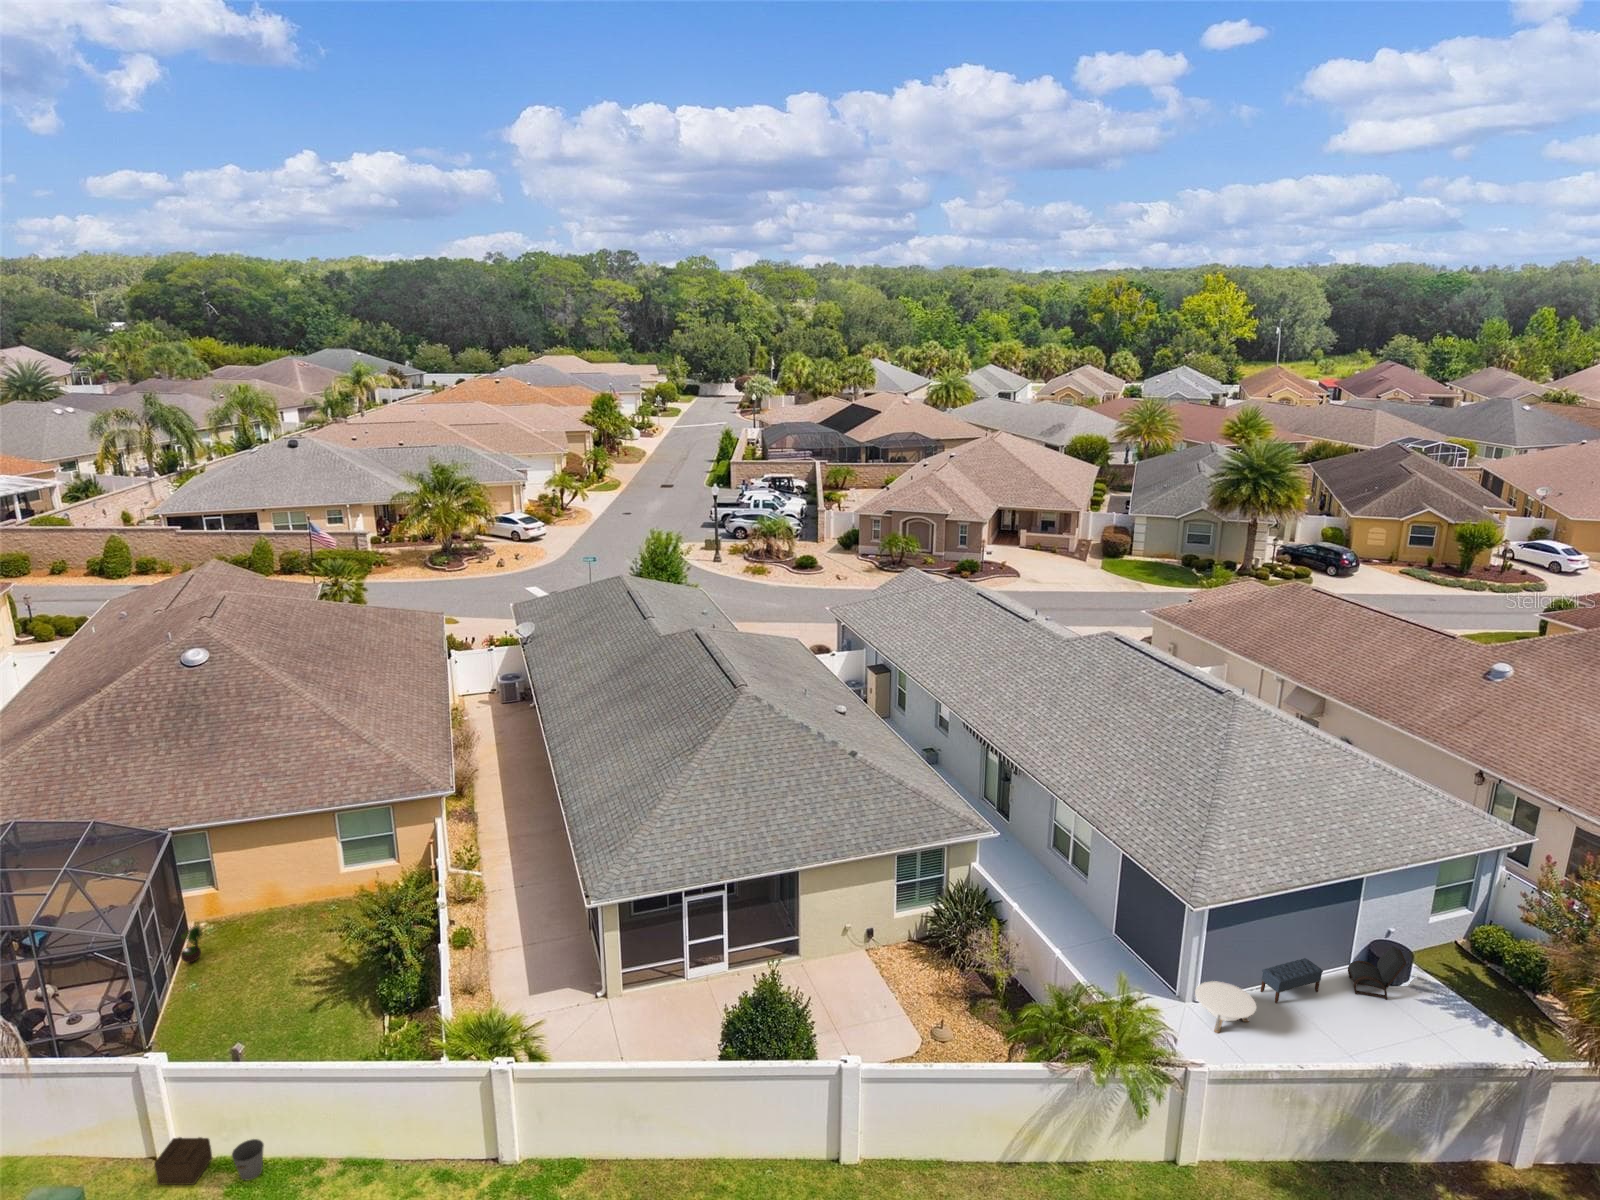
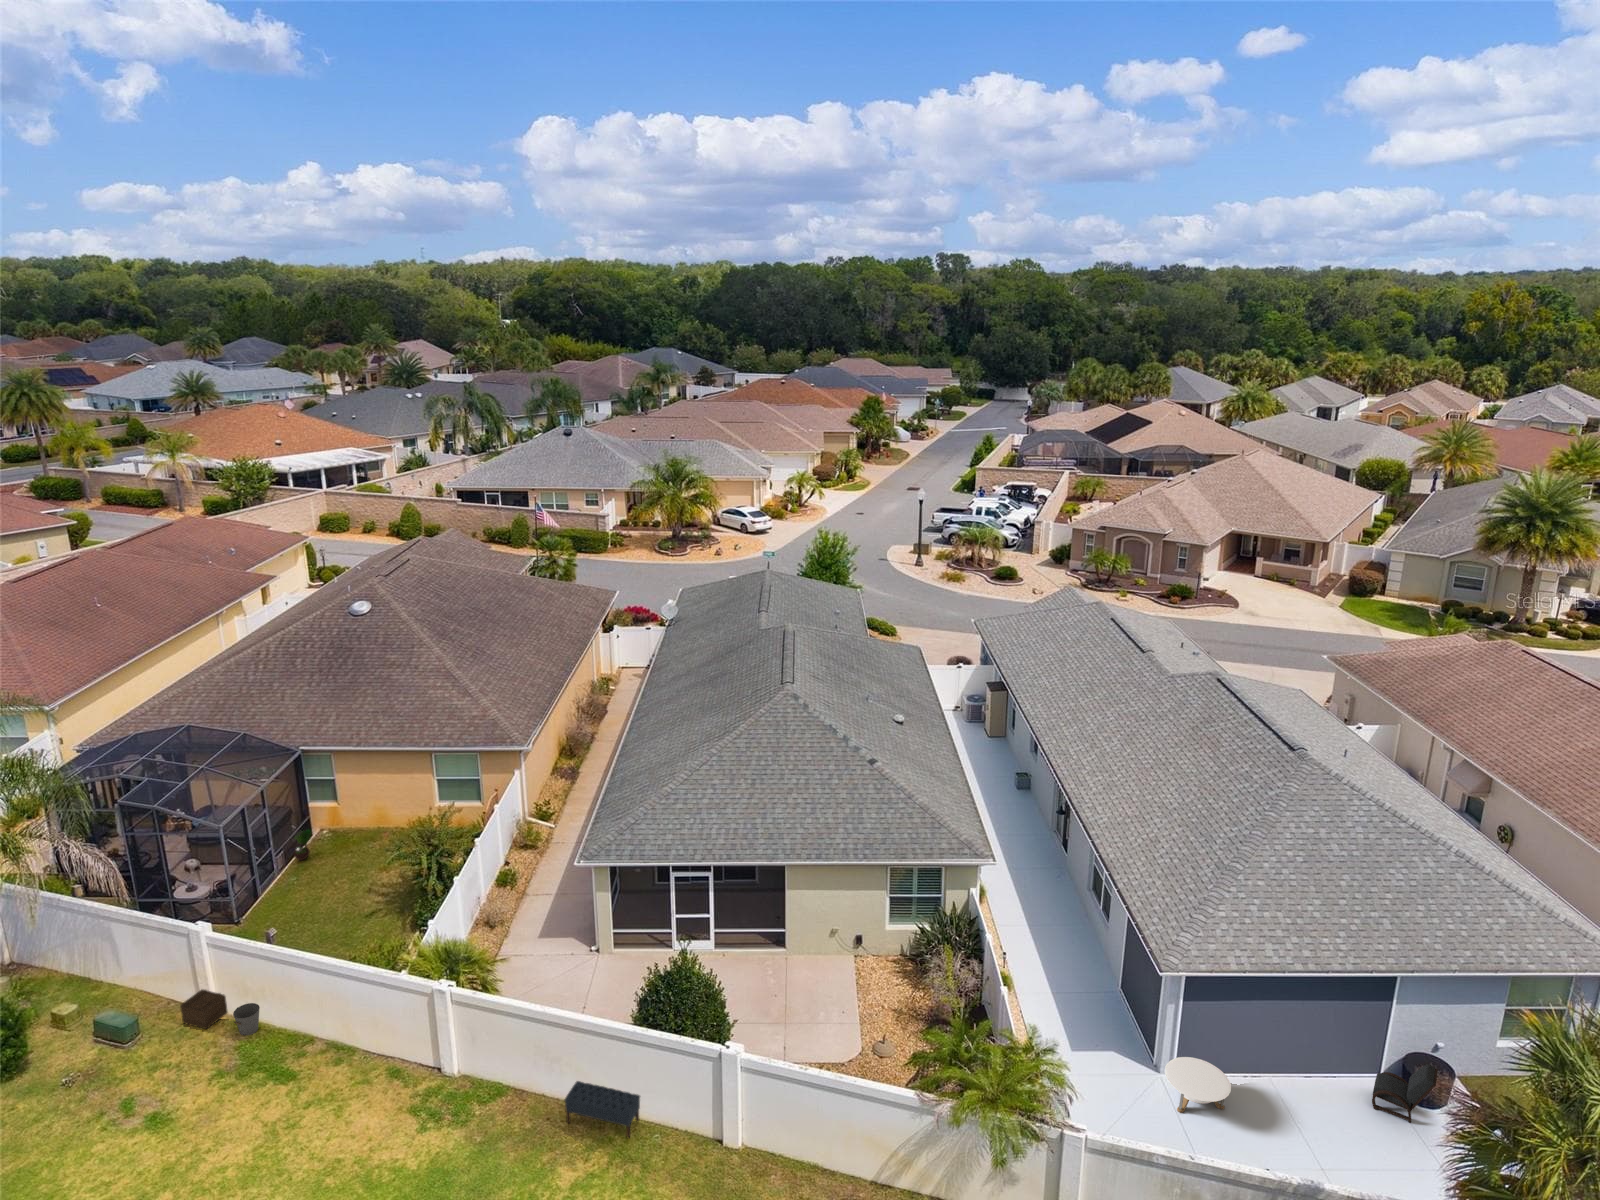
bench: present [1261,958,1323,1003] -> present [565,1081,640,1138]

